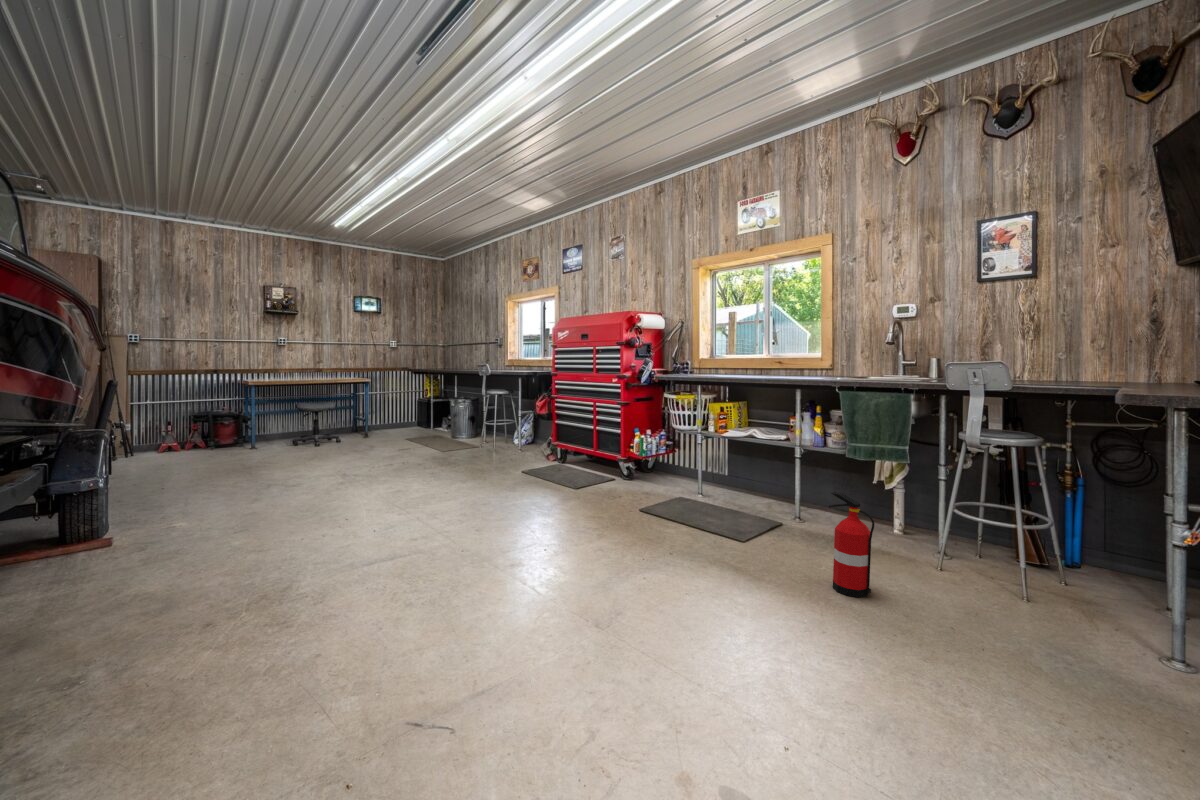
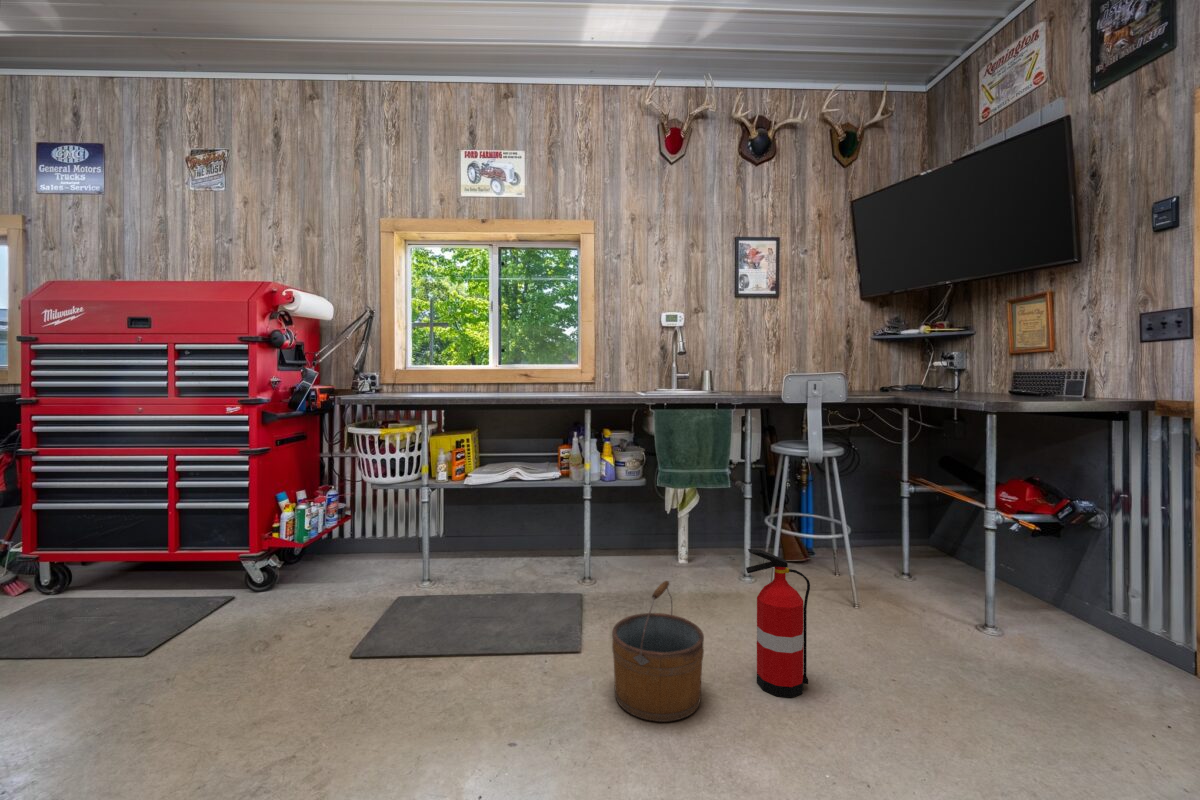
bucket: none [732,501,791,578] -> present [612,581,704,722]

